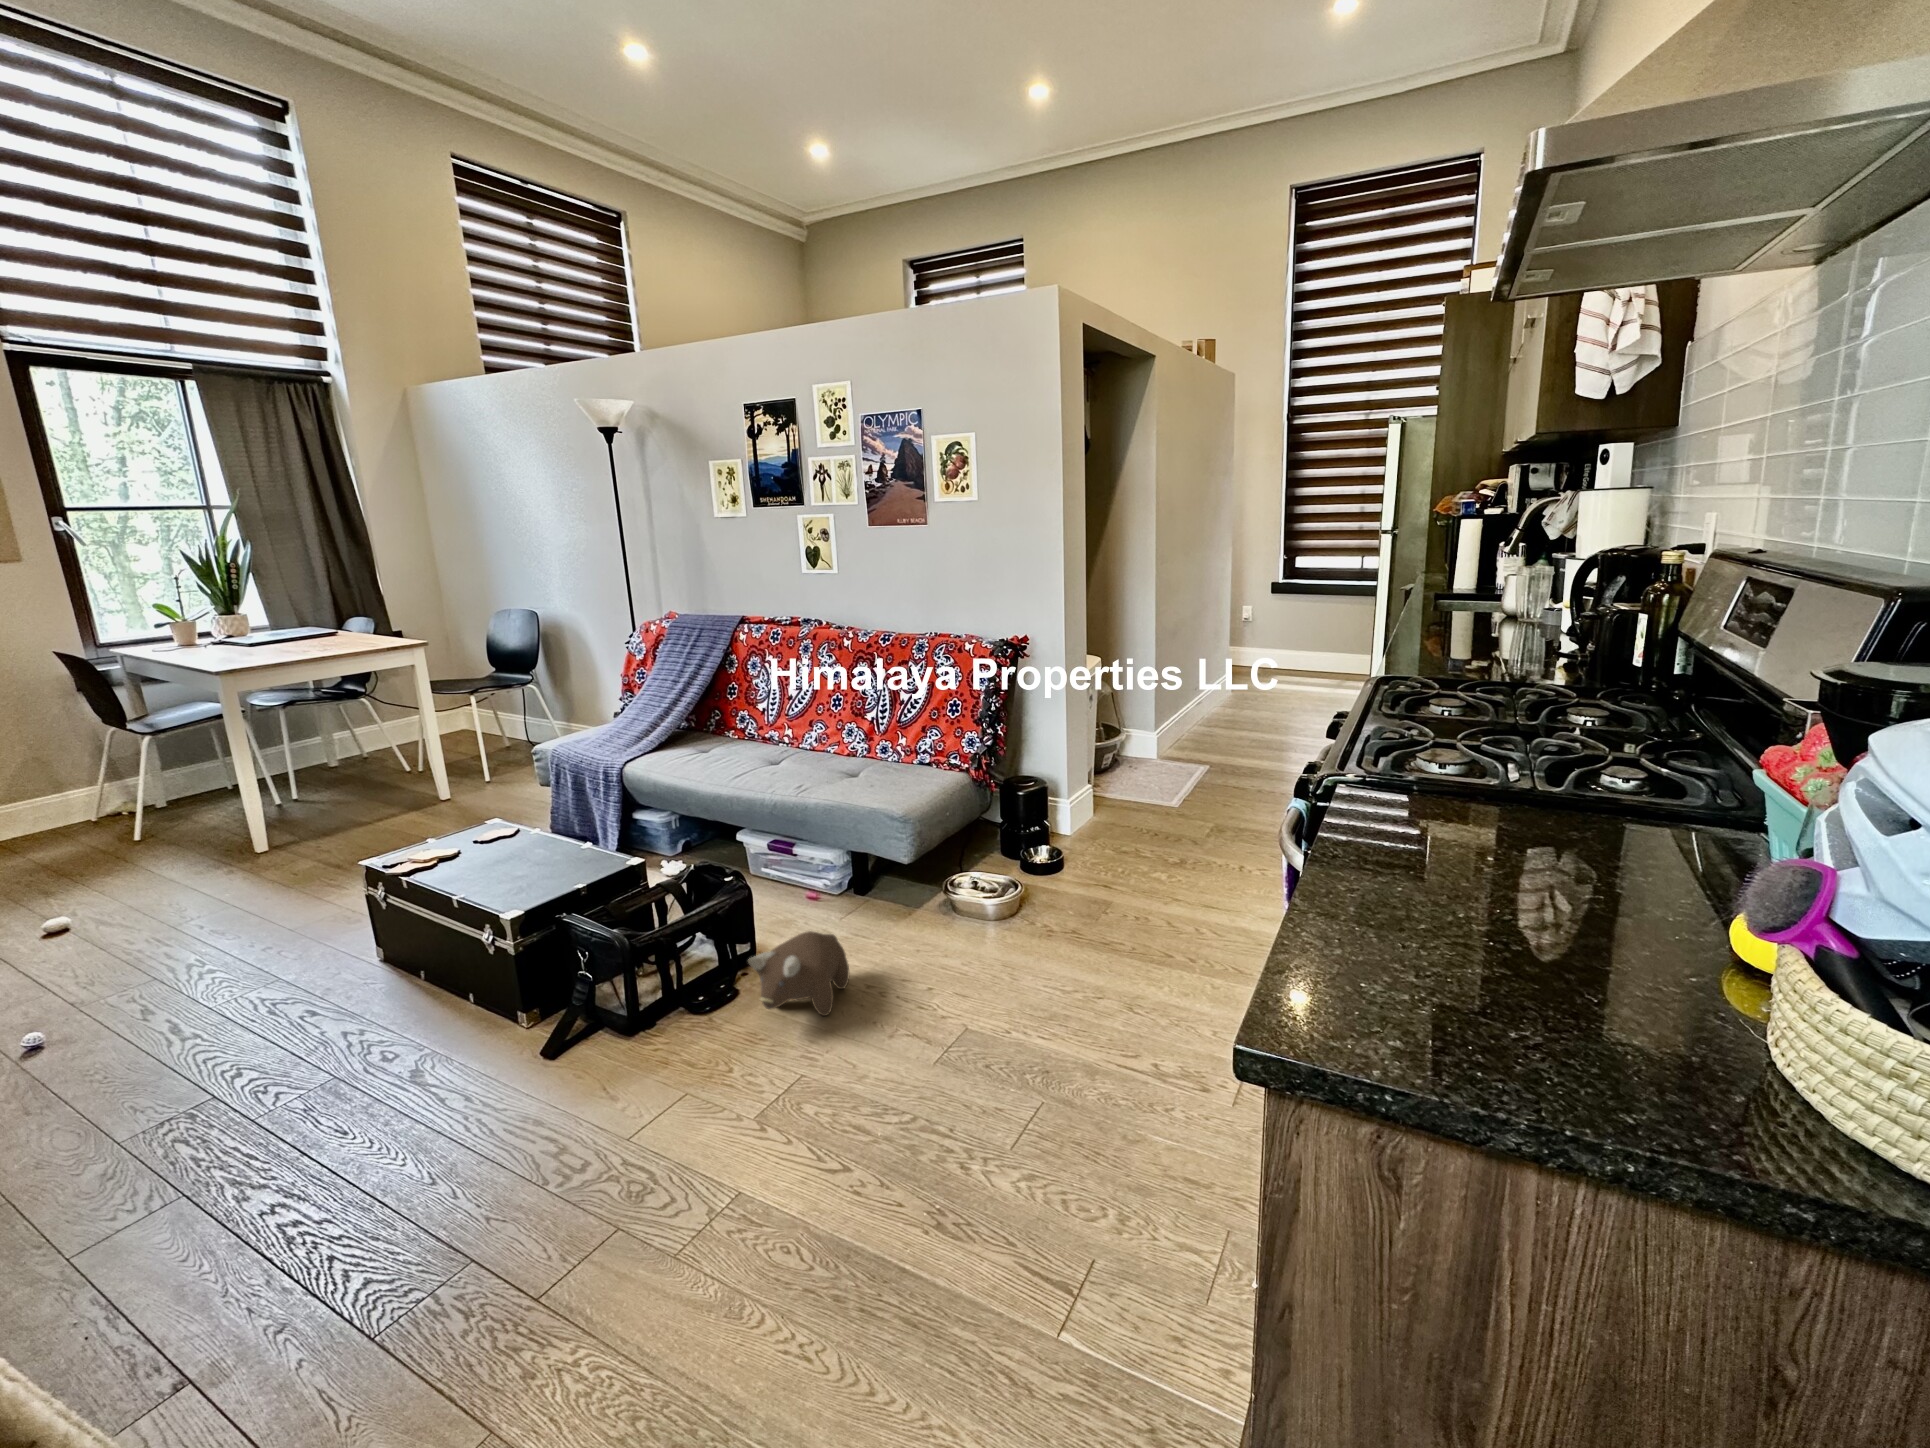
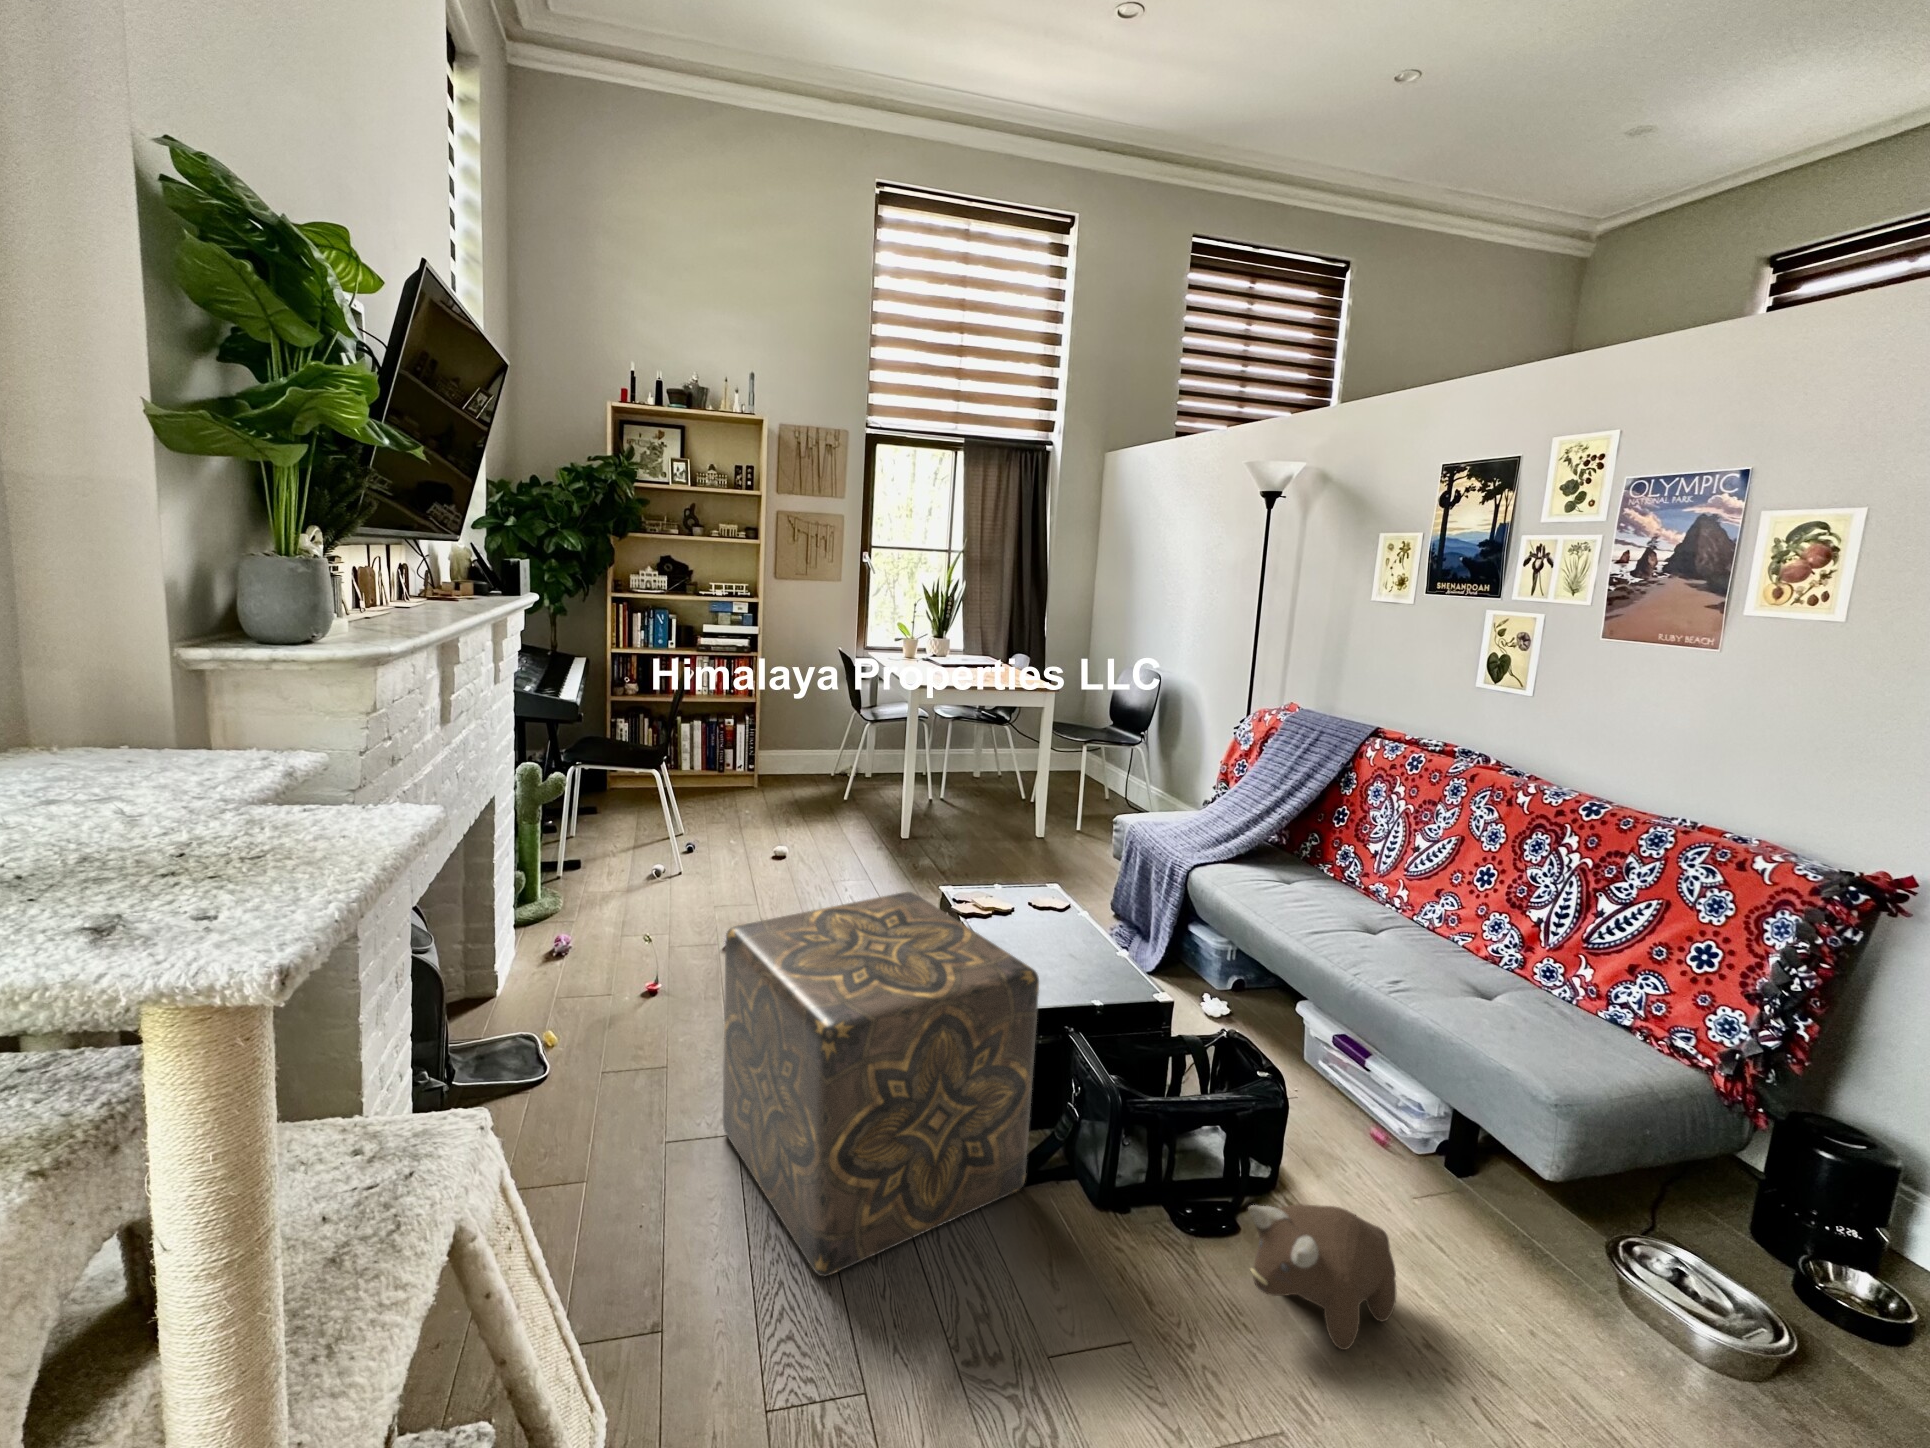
ottoman: none [75,861,558,1240] -> present [723,892,1039,1276]

